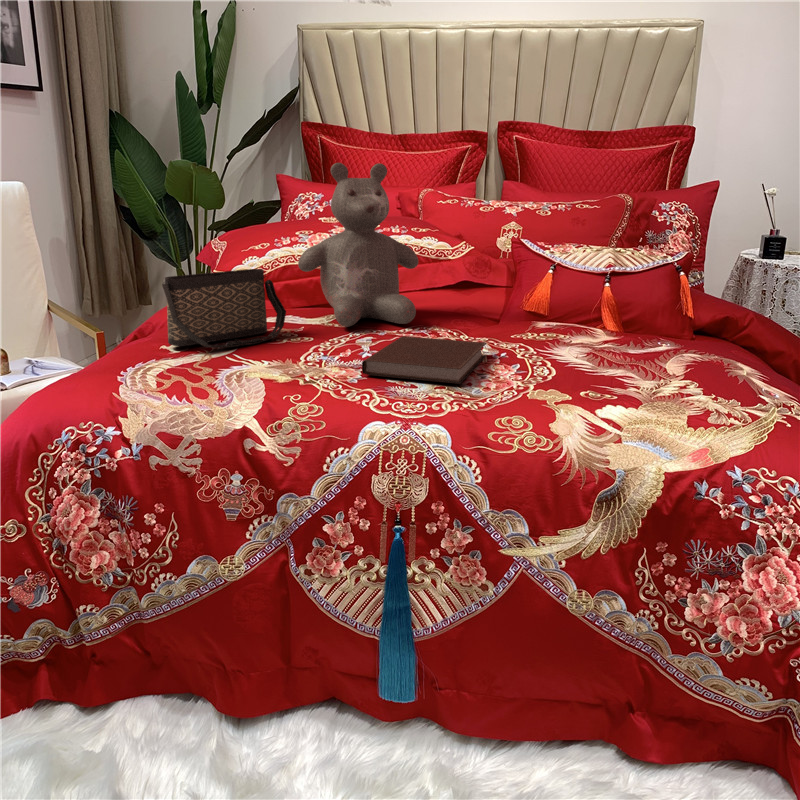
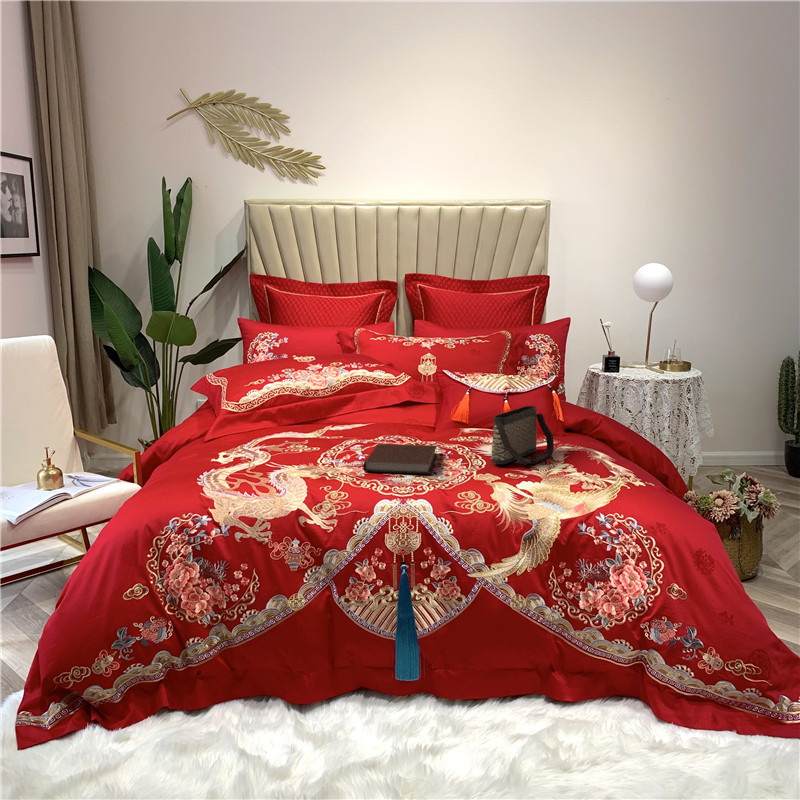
teddy bear: present [298,163,418,327] -> none [293,323,380,439]
handbag: present [162,269,286,347] -> present [491,406,554,465]

